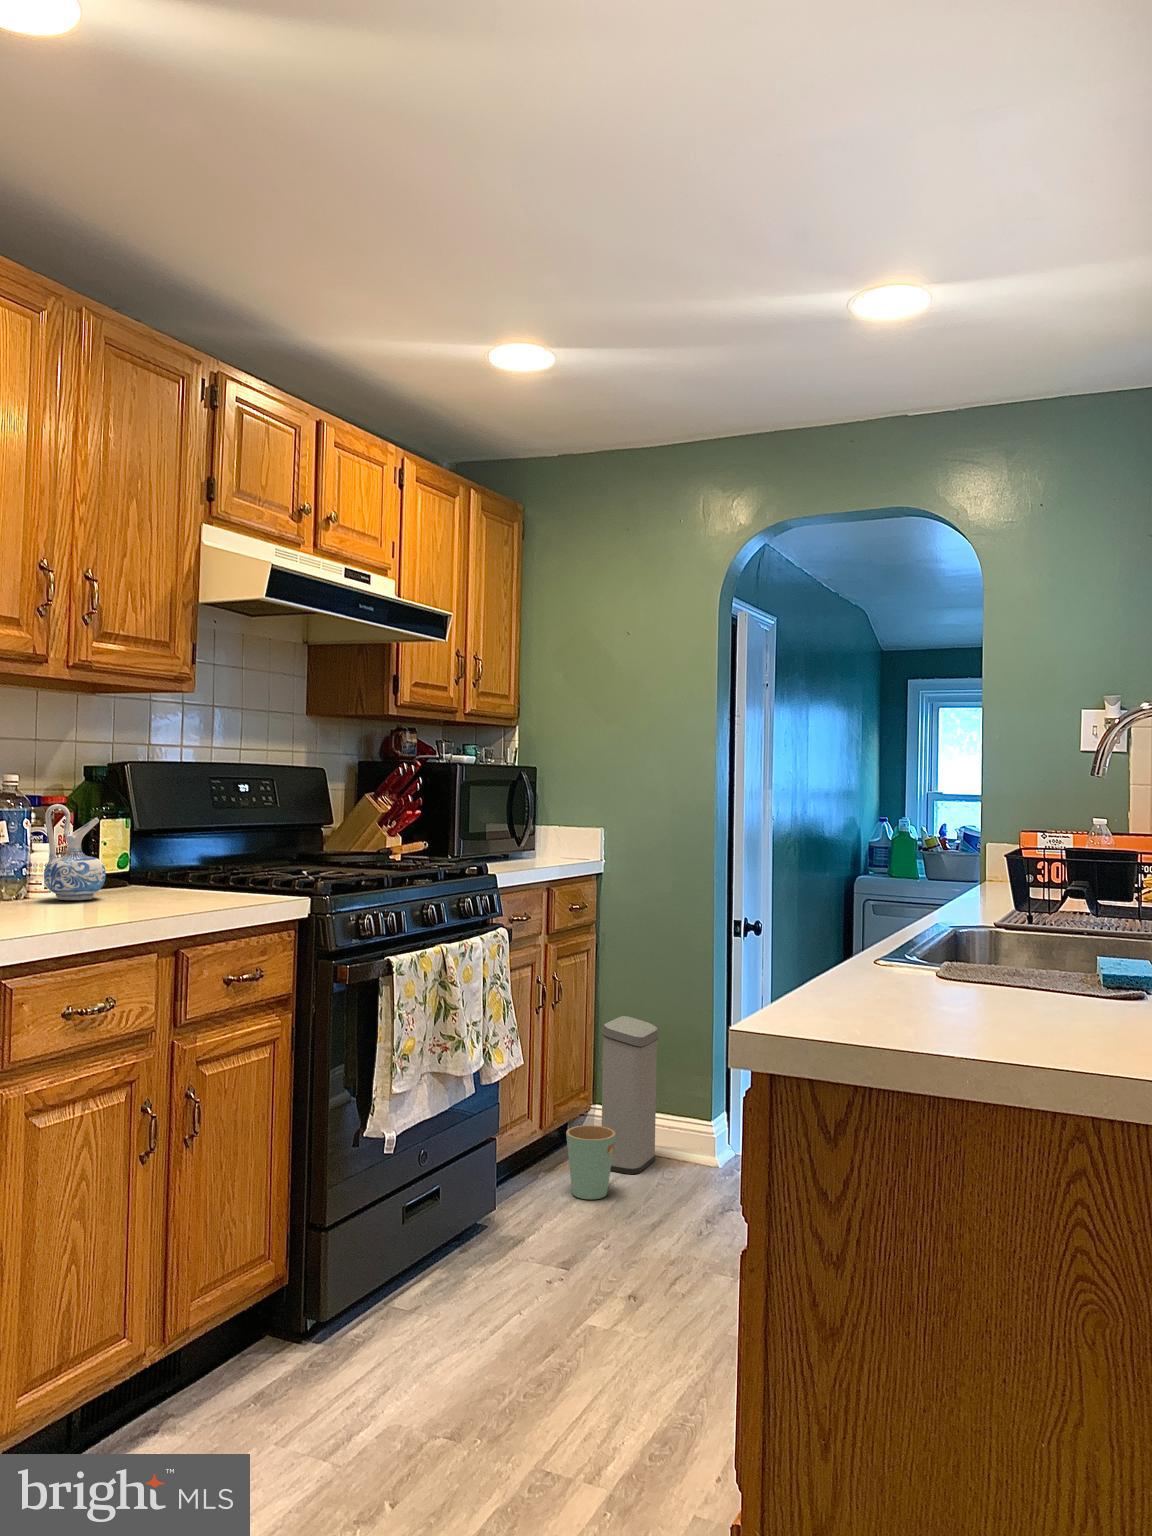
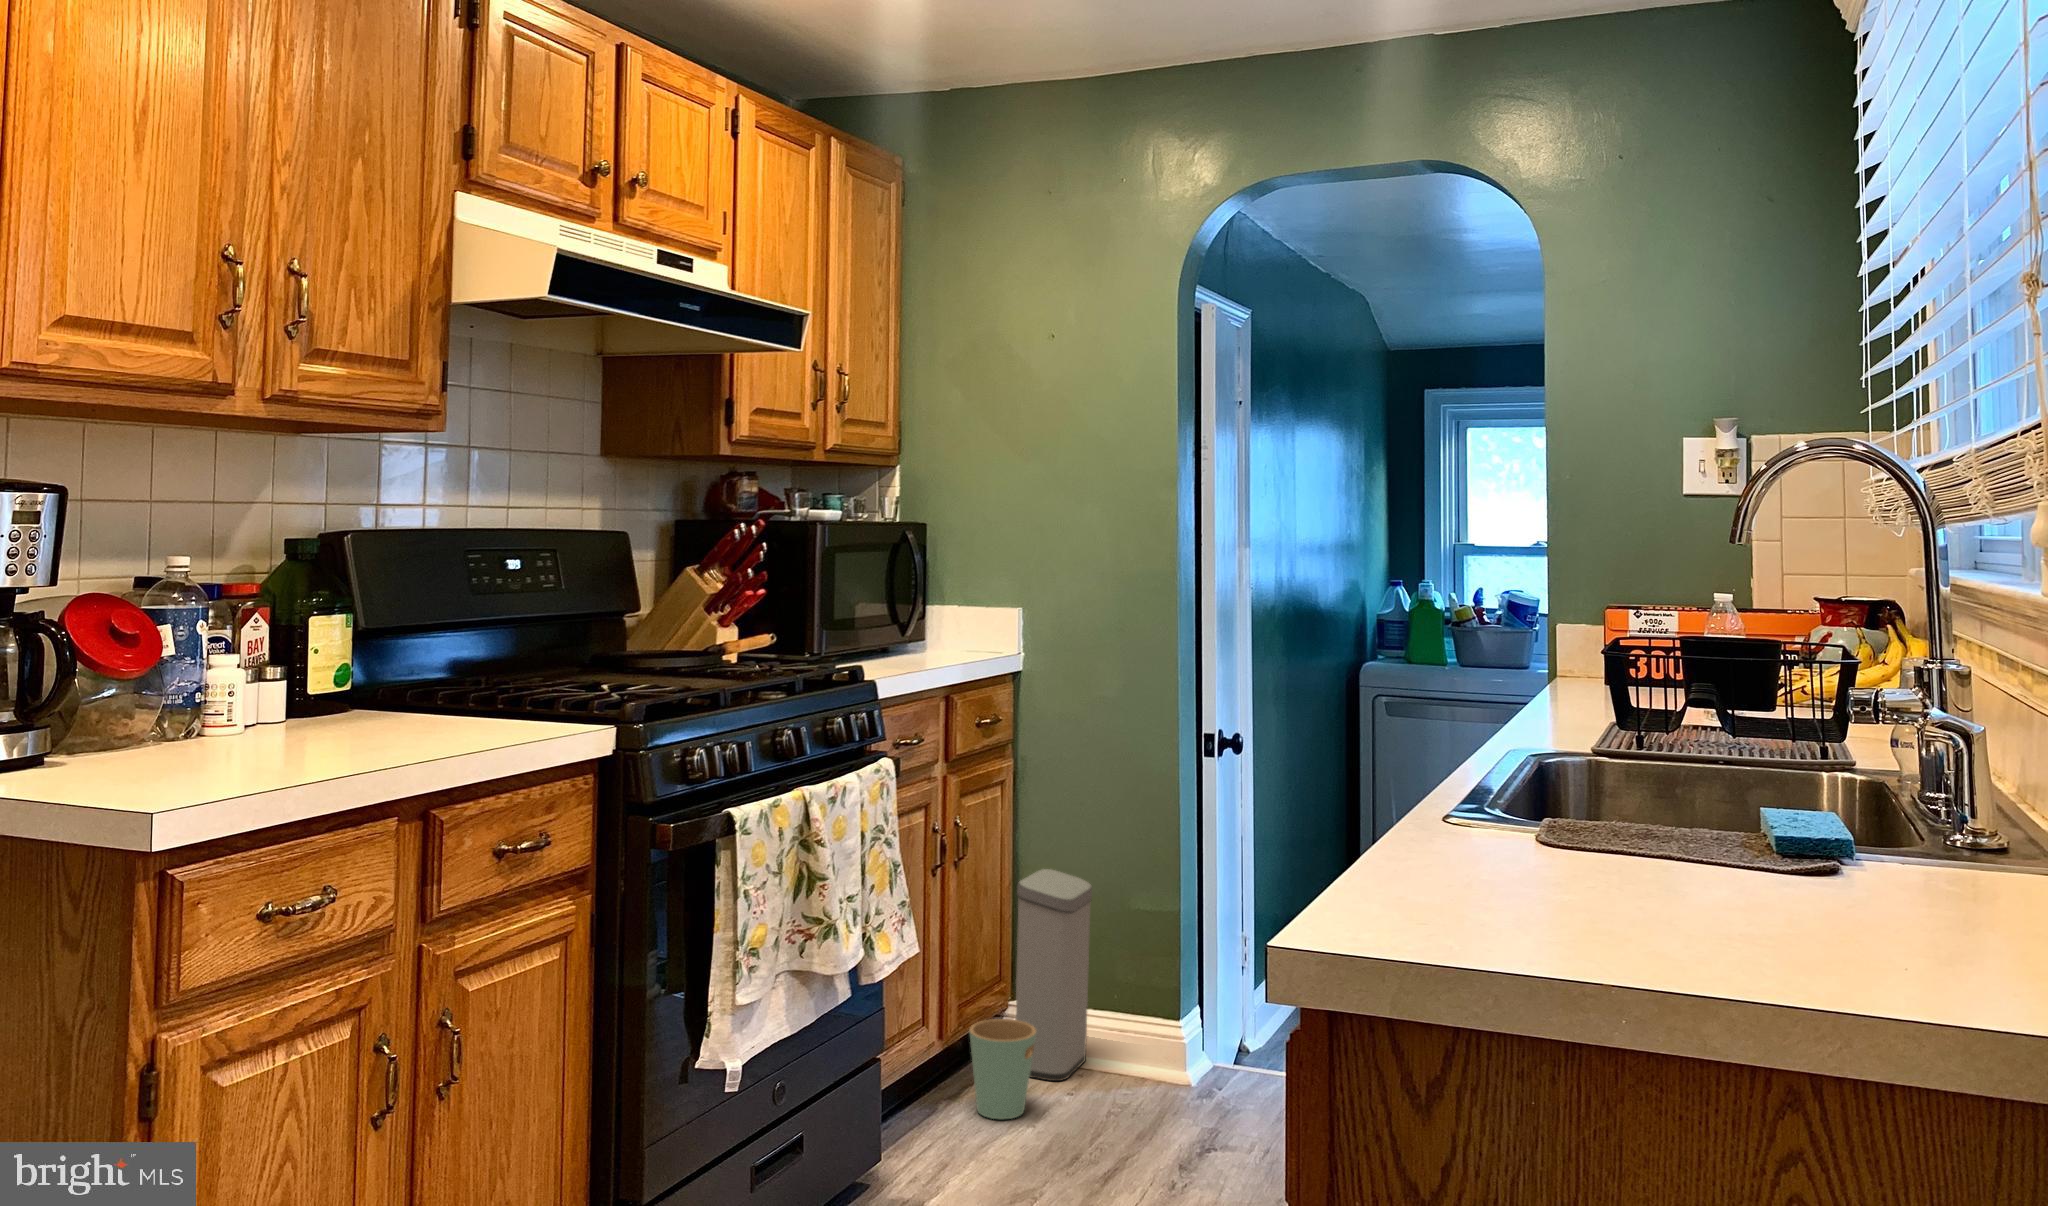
ceramic pitcher: present [44,804,106,900] -> none [228,601,319,739]

